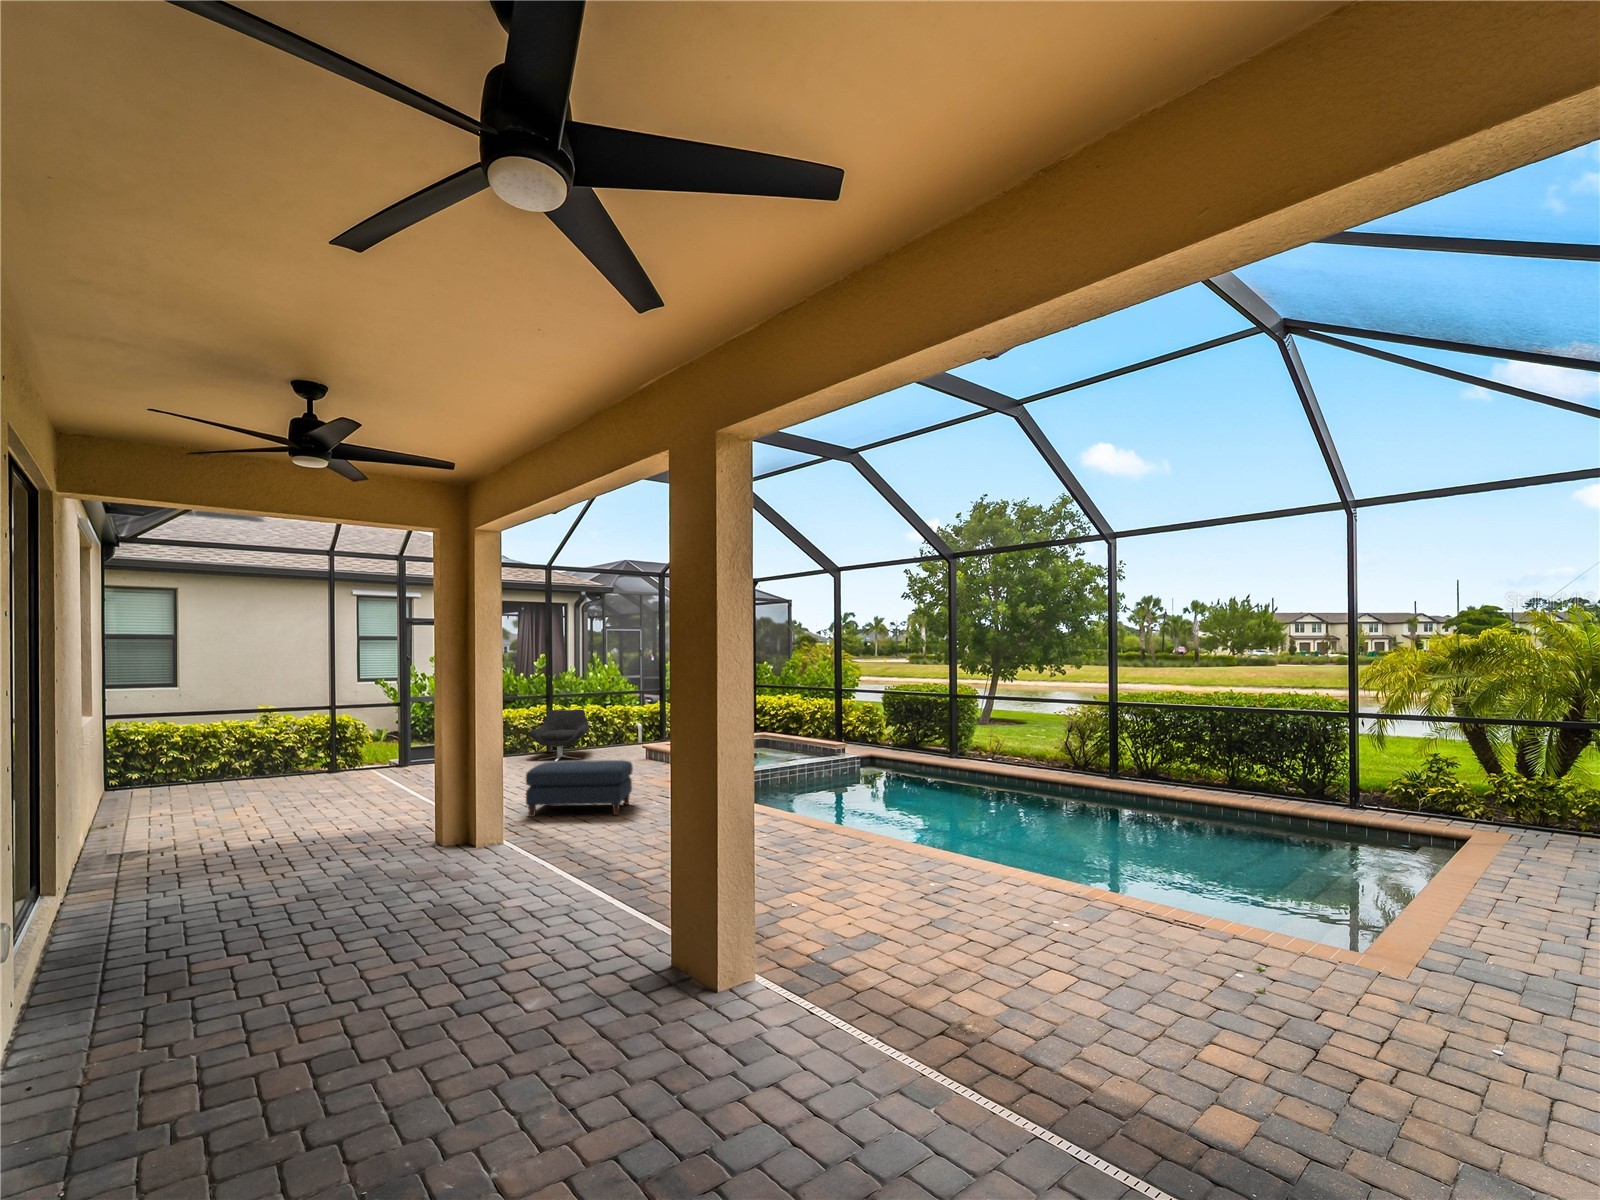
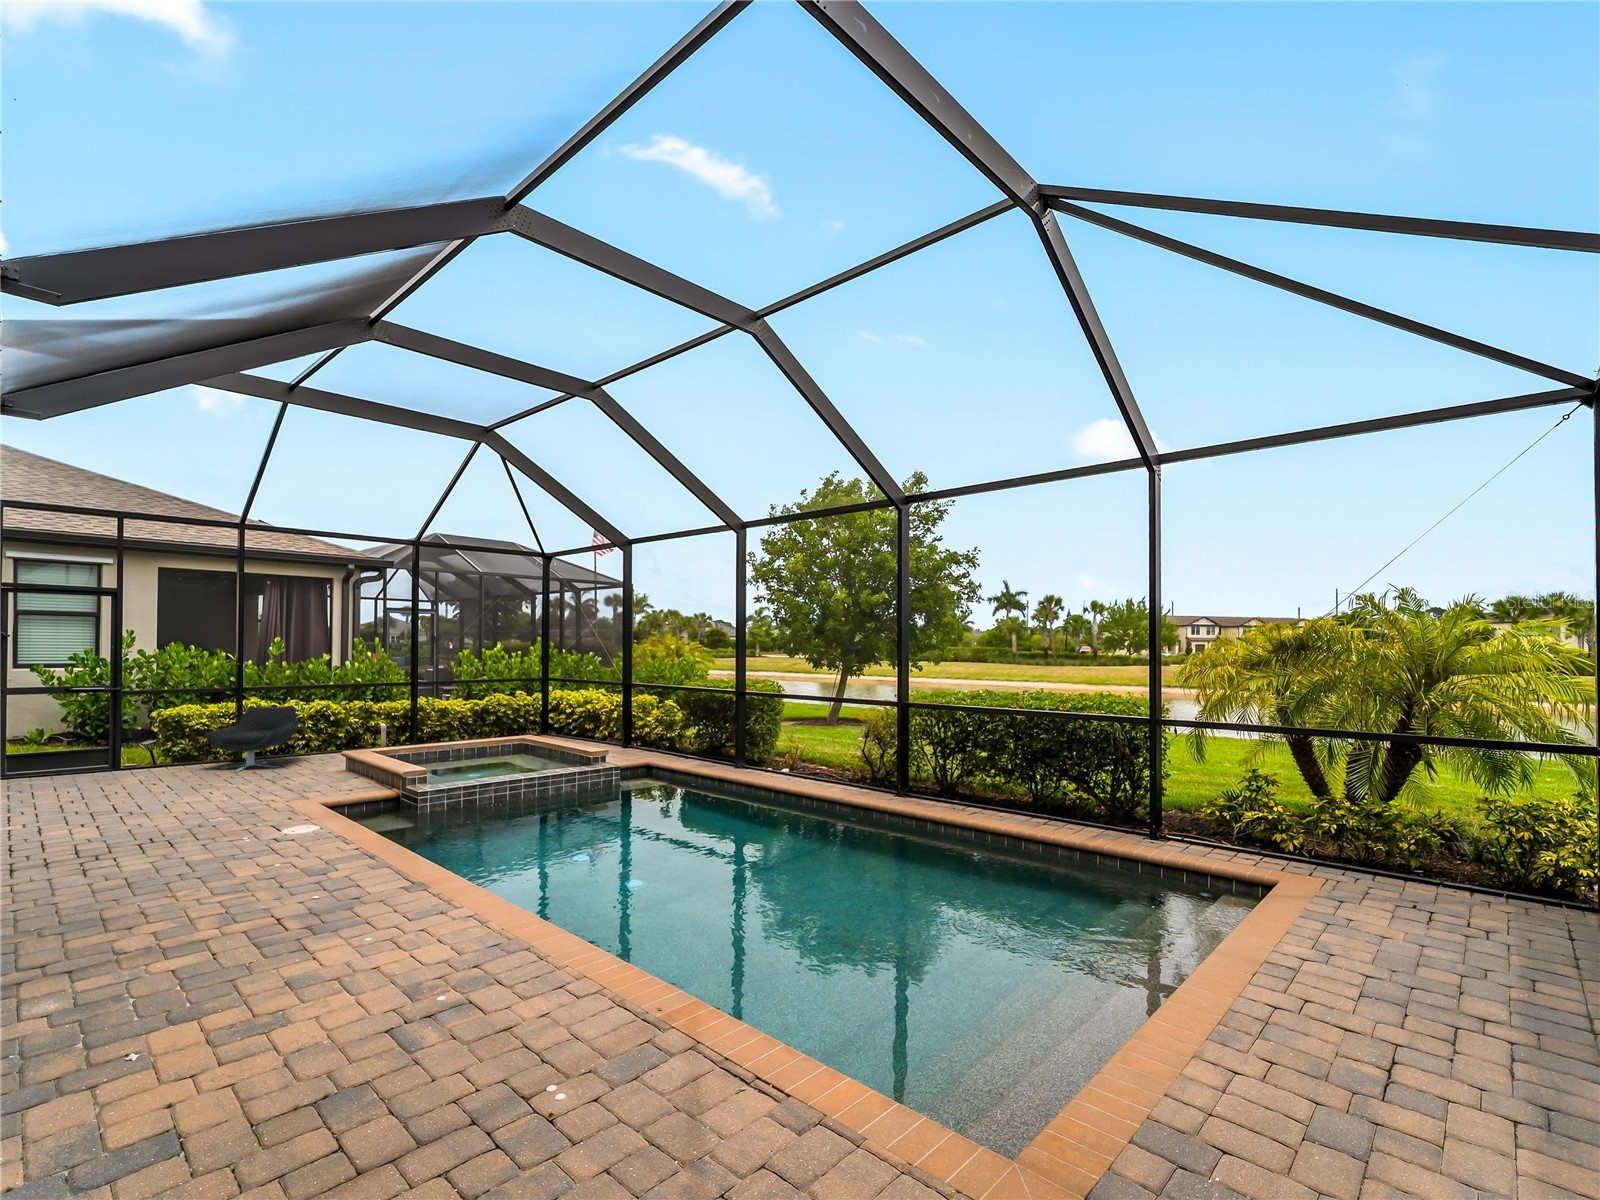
ottoman: present [526,760,633,817] -> none [46,774,237,853]

